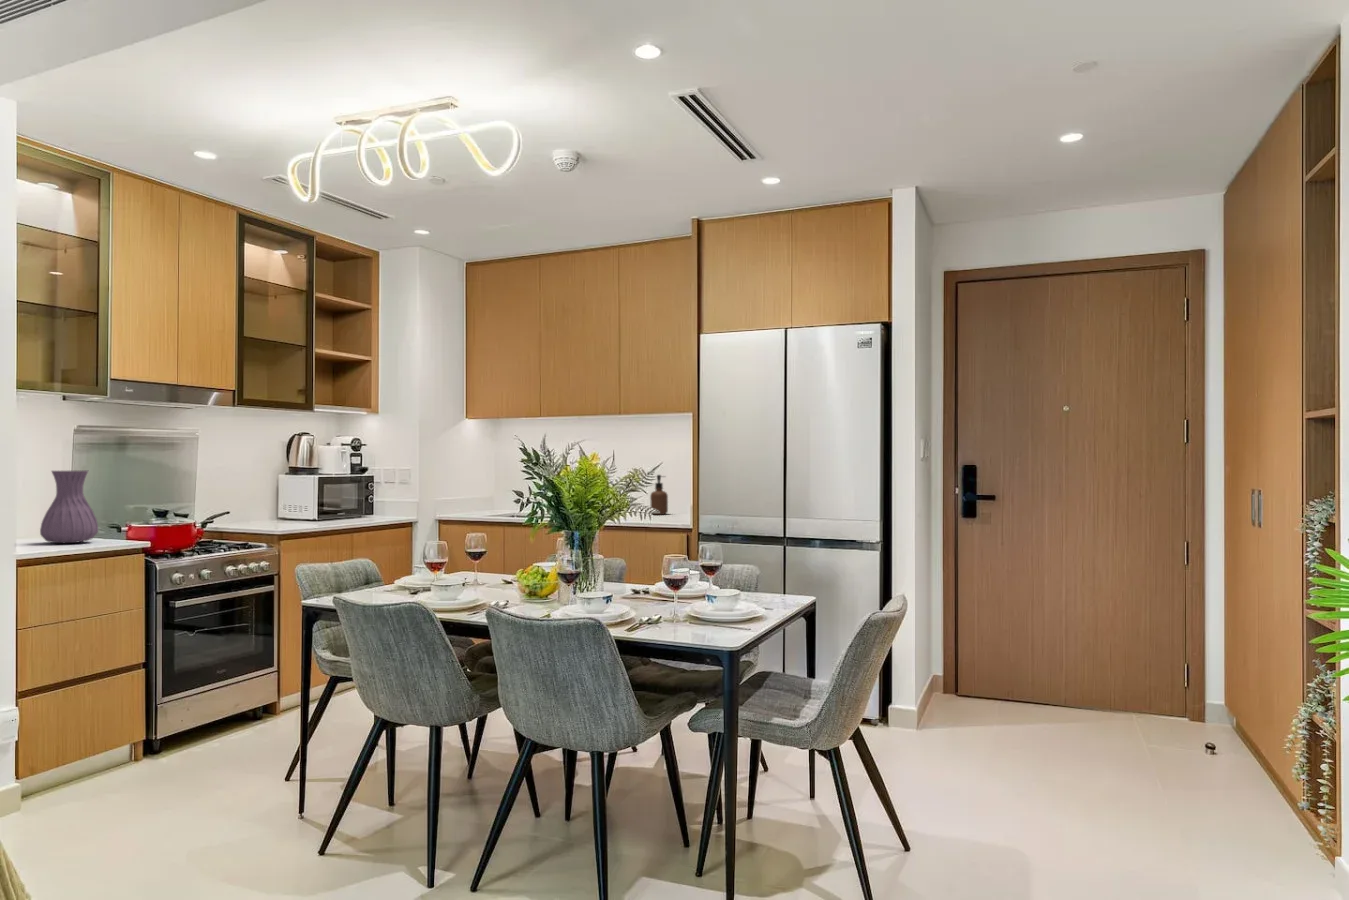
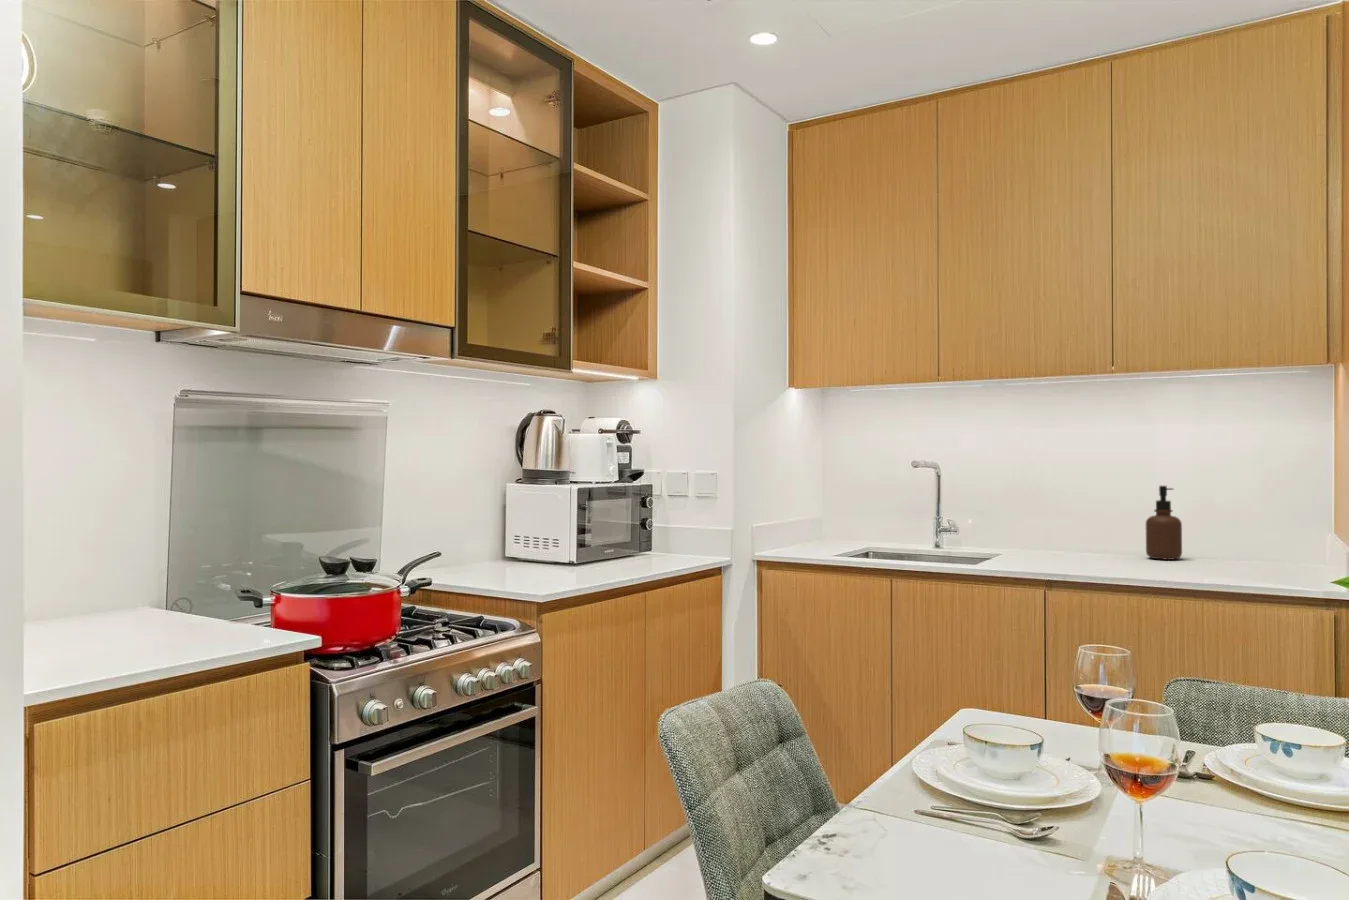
vase: present [40,470,98,543] -> none [101,483,218,645]

